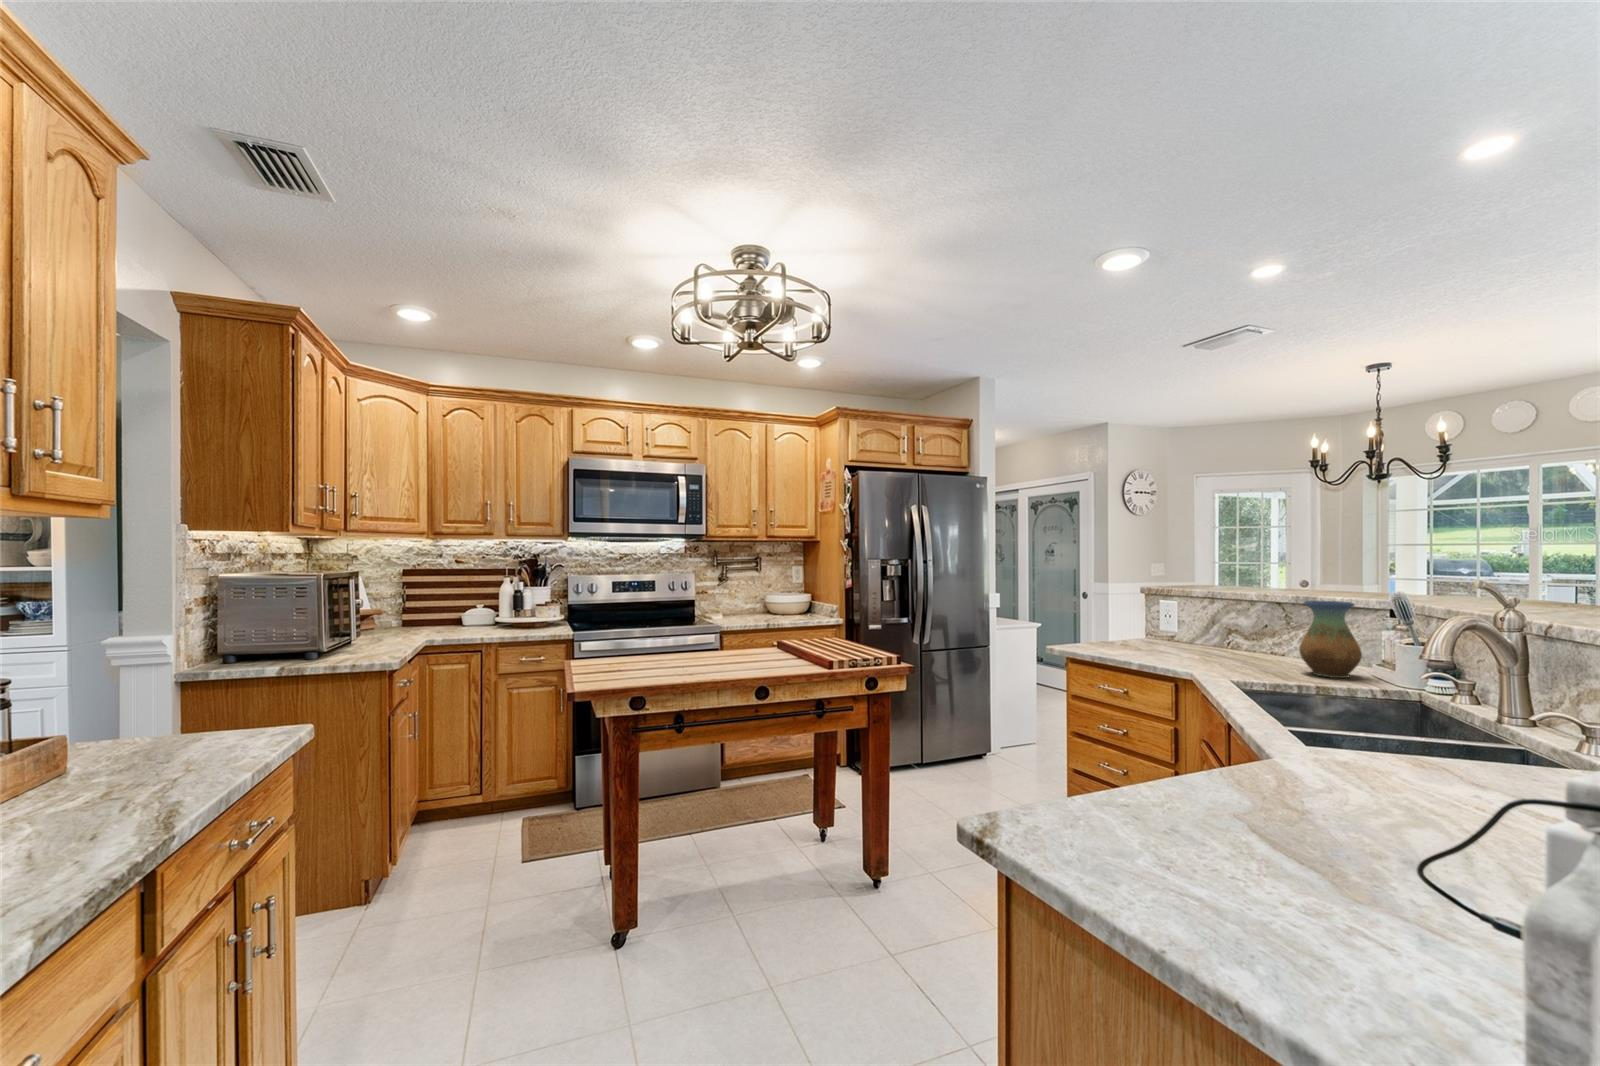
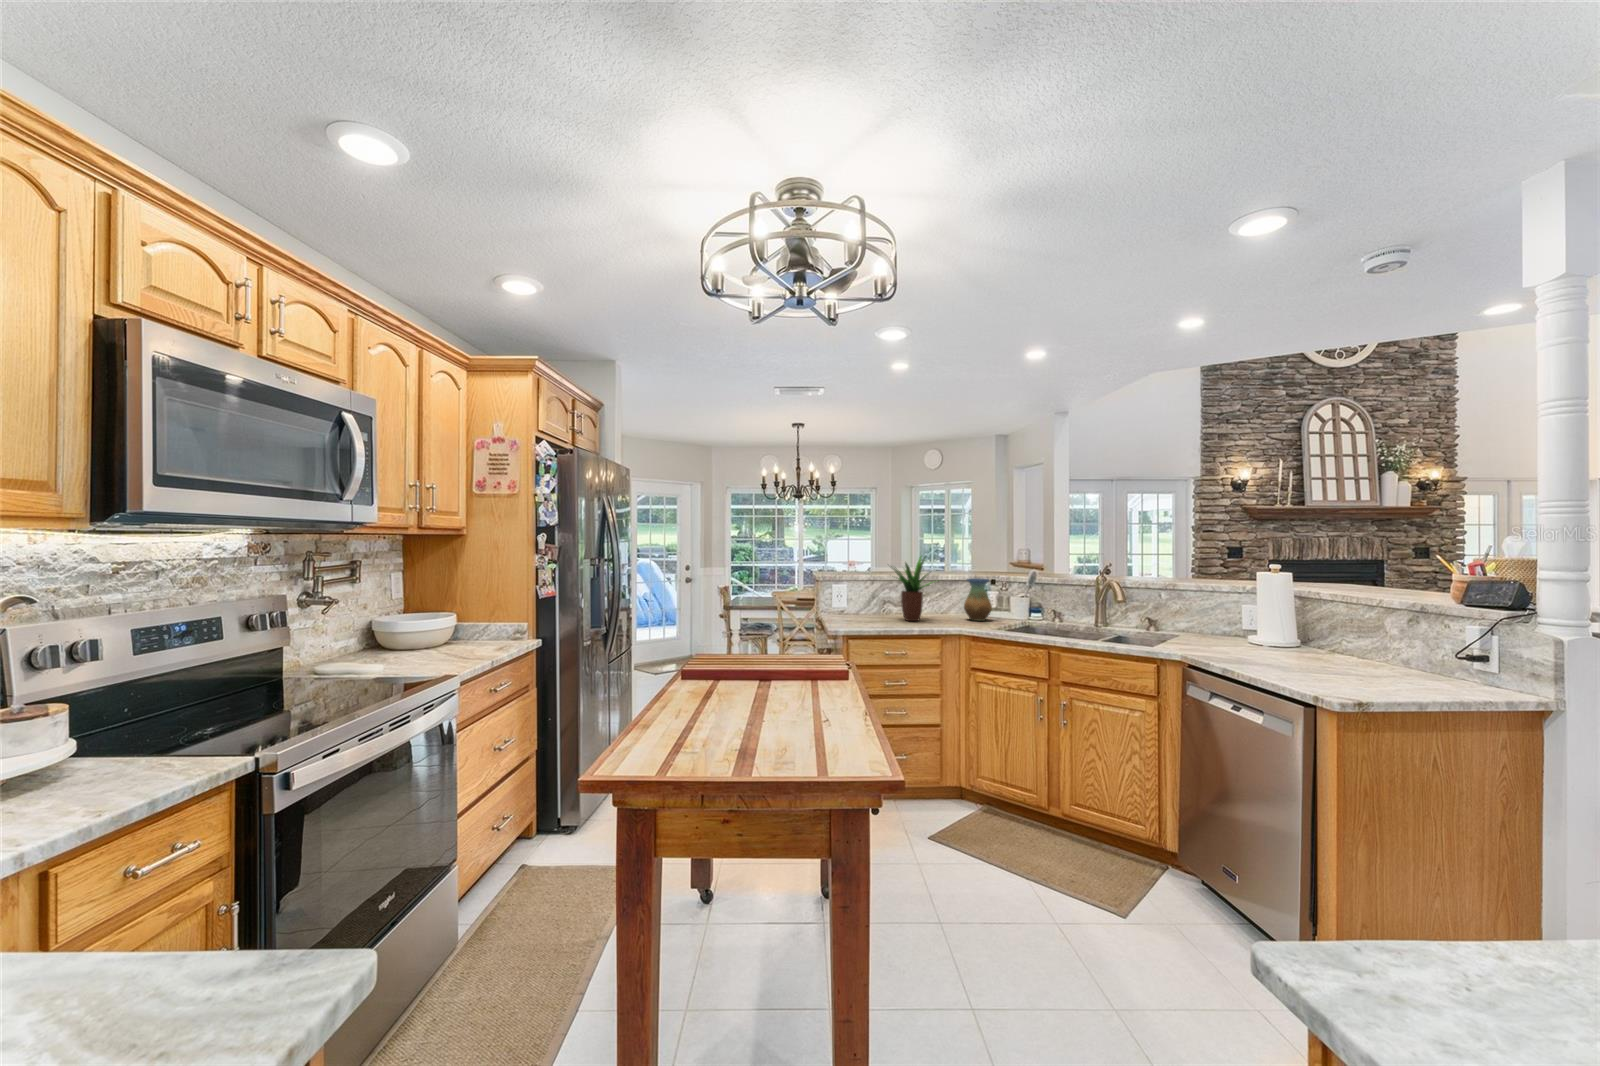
potted plant: none [1168,558,1267,660] -> present [893,557,931,621]

